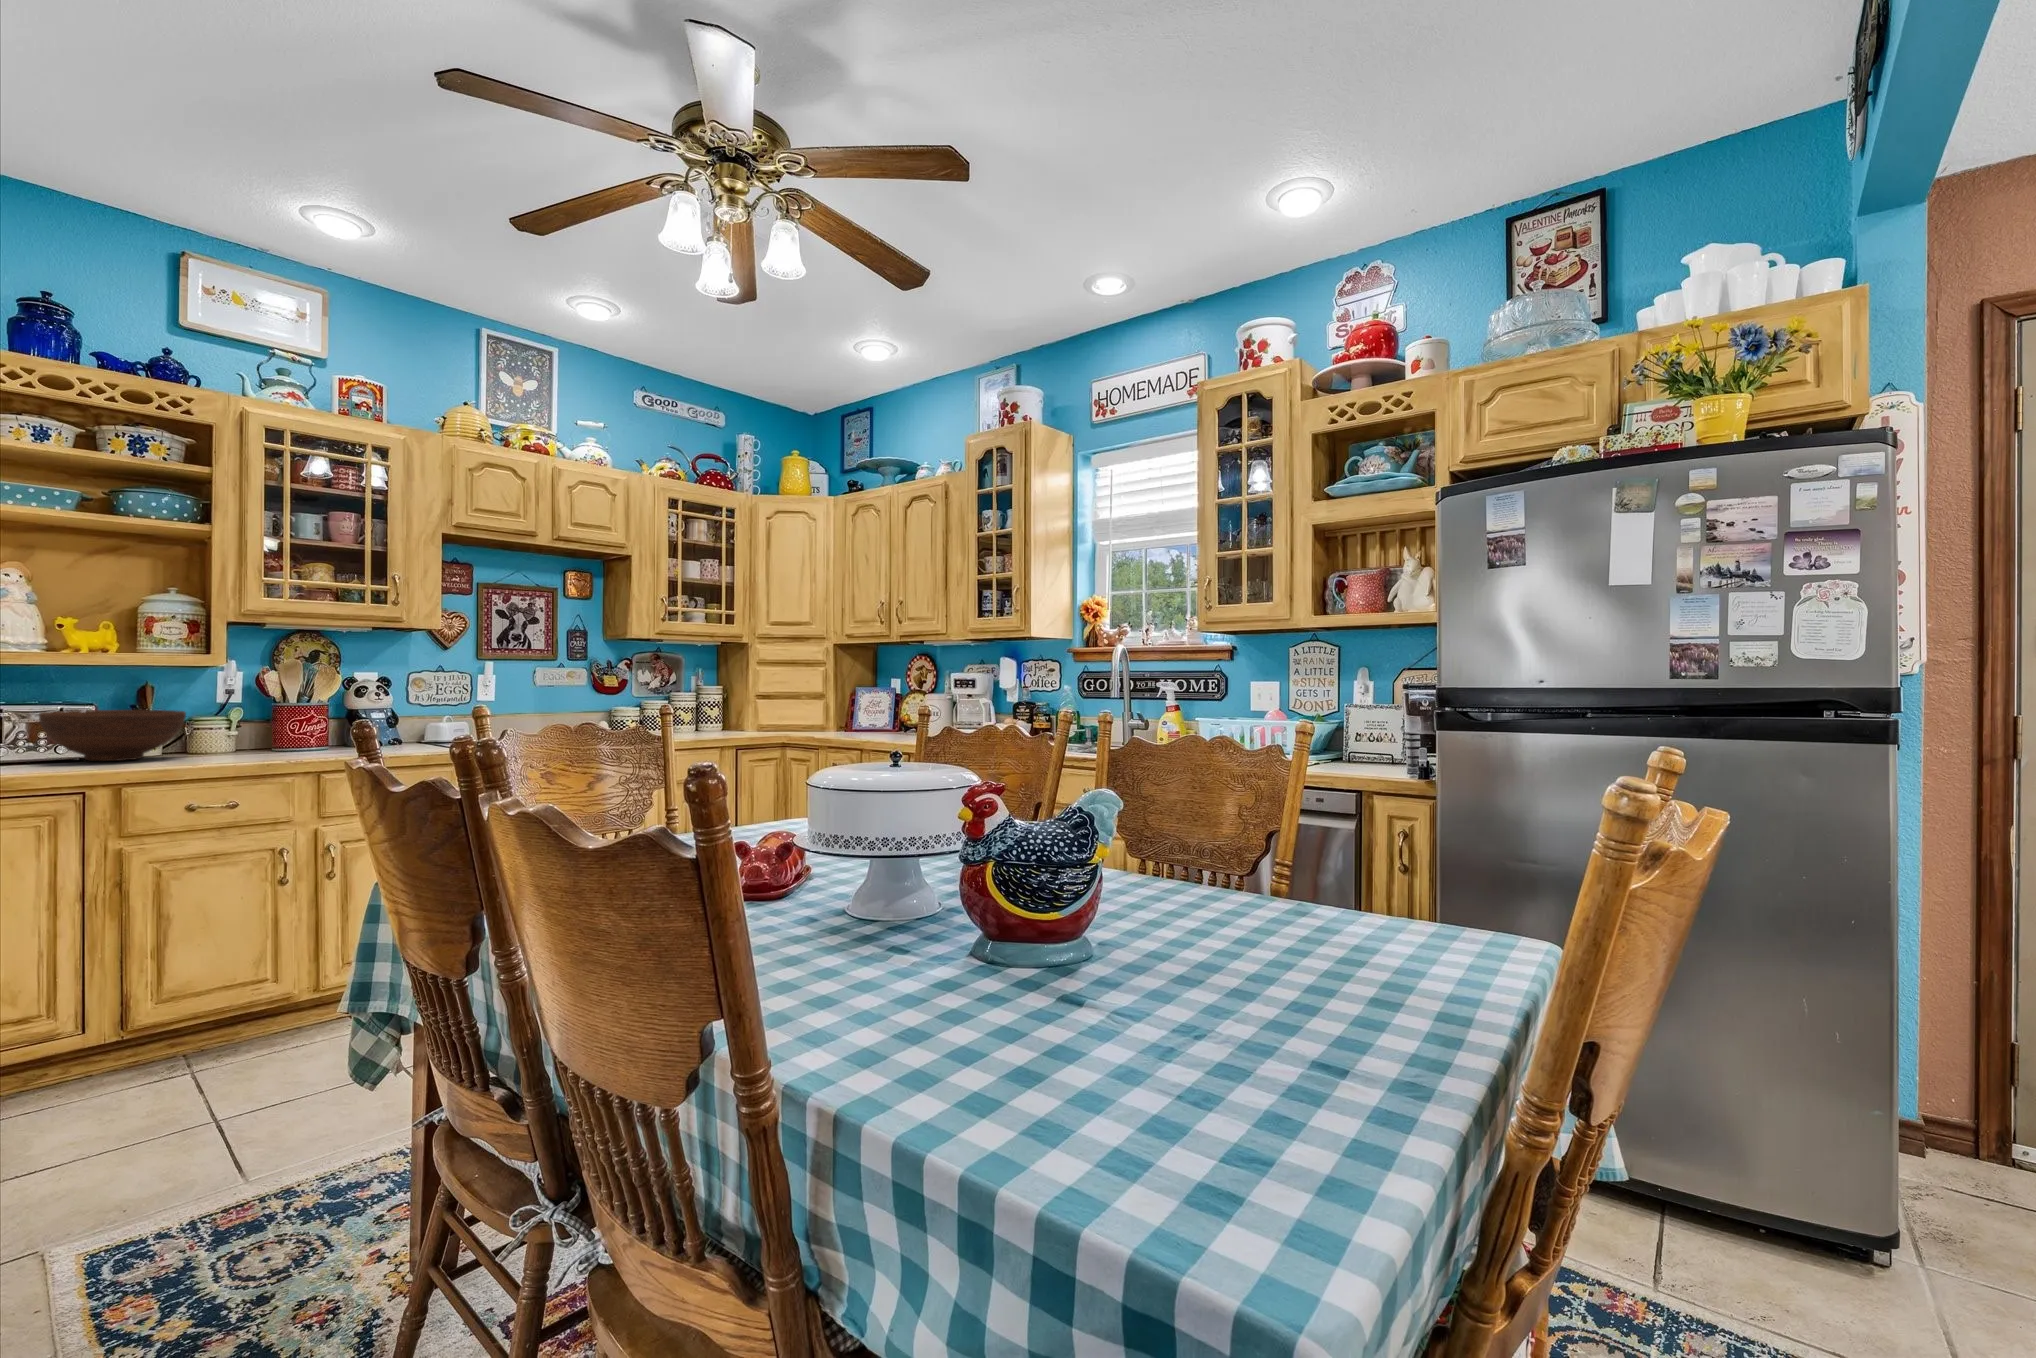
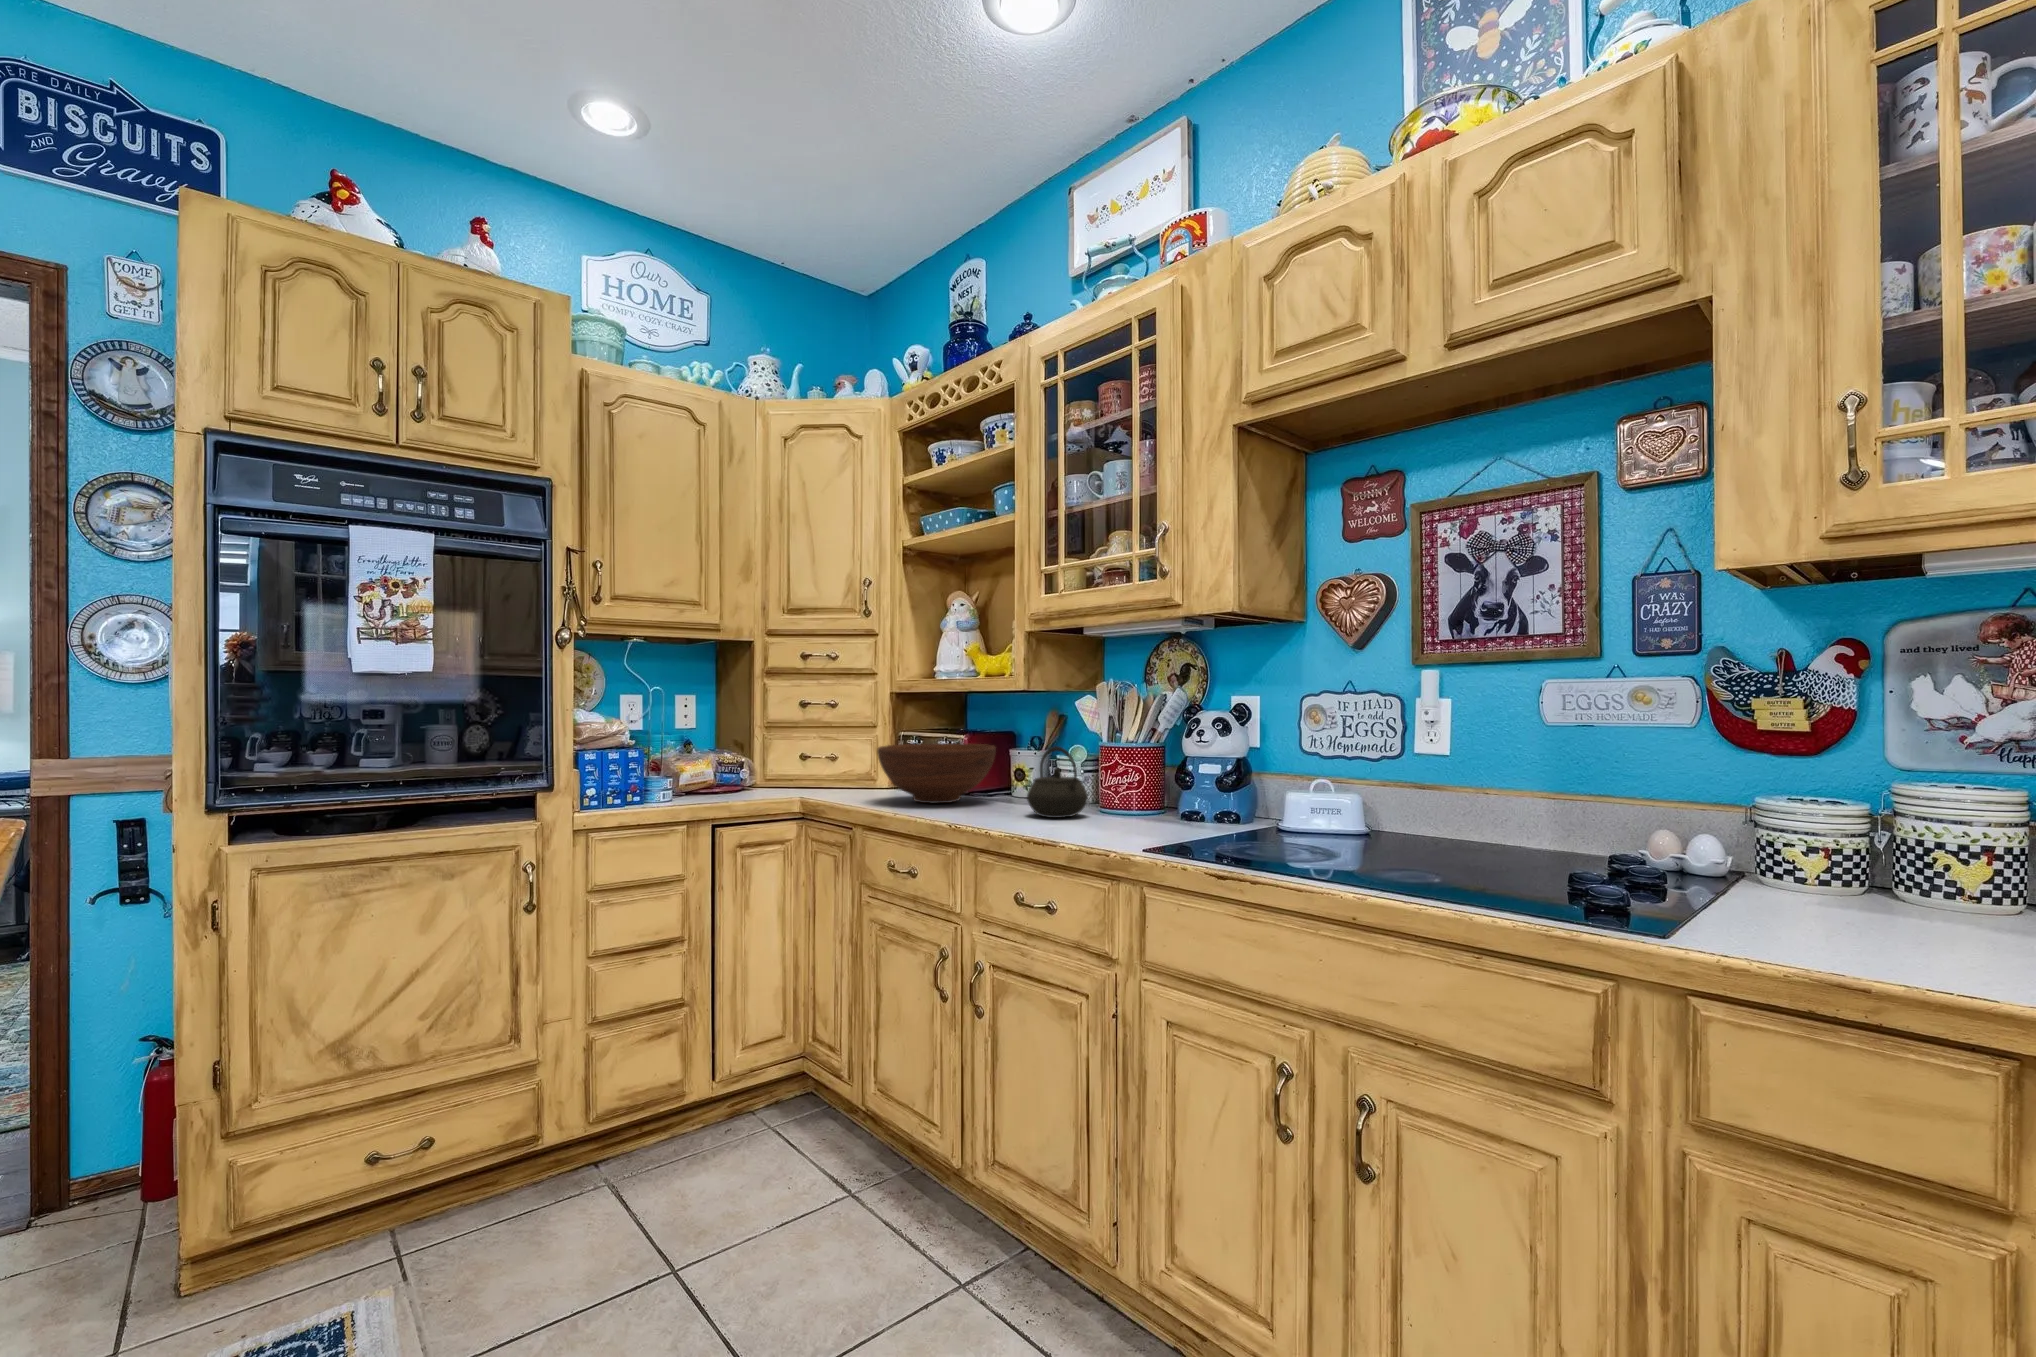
kettle: none [249,705,318,753] -> present [1027,746,1088,818]

